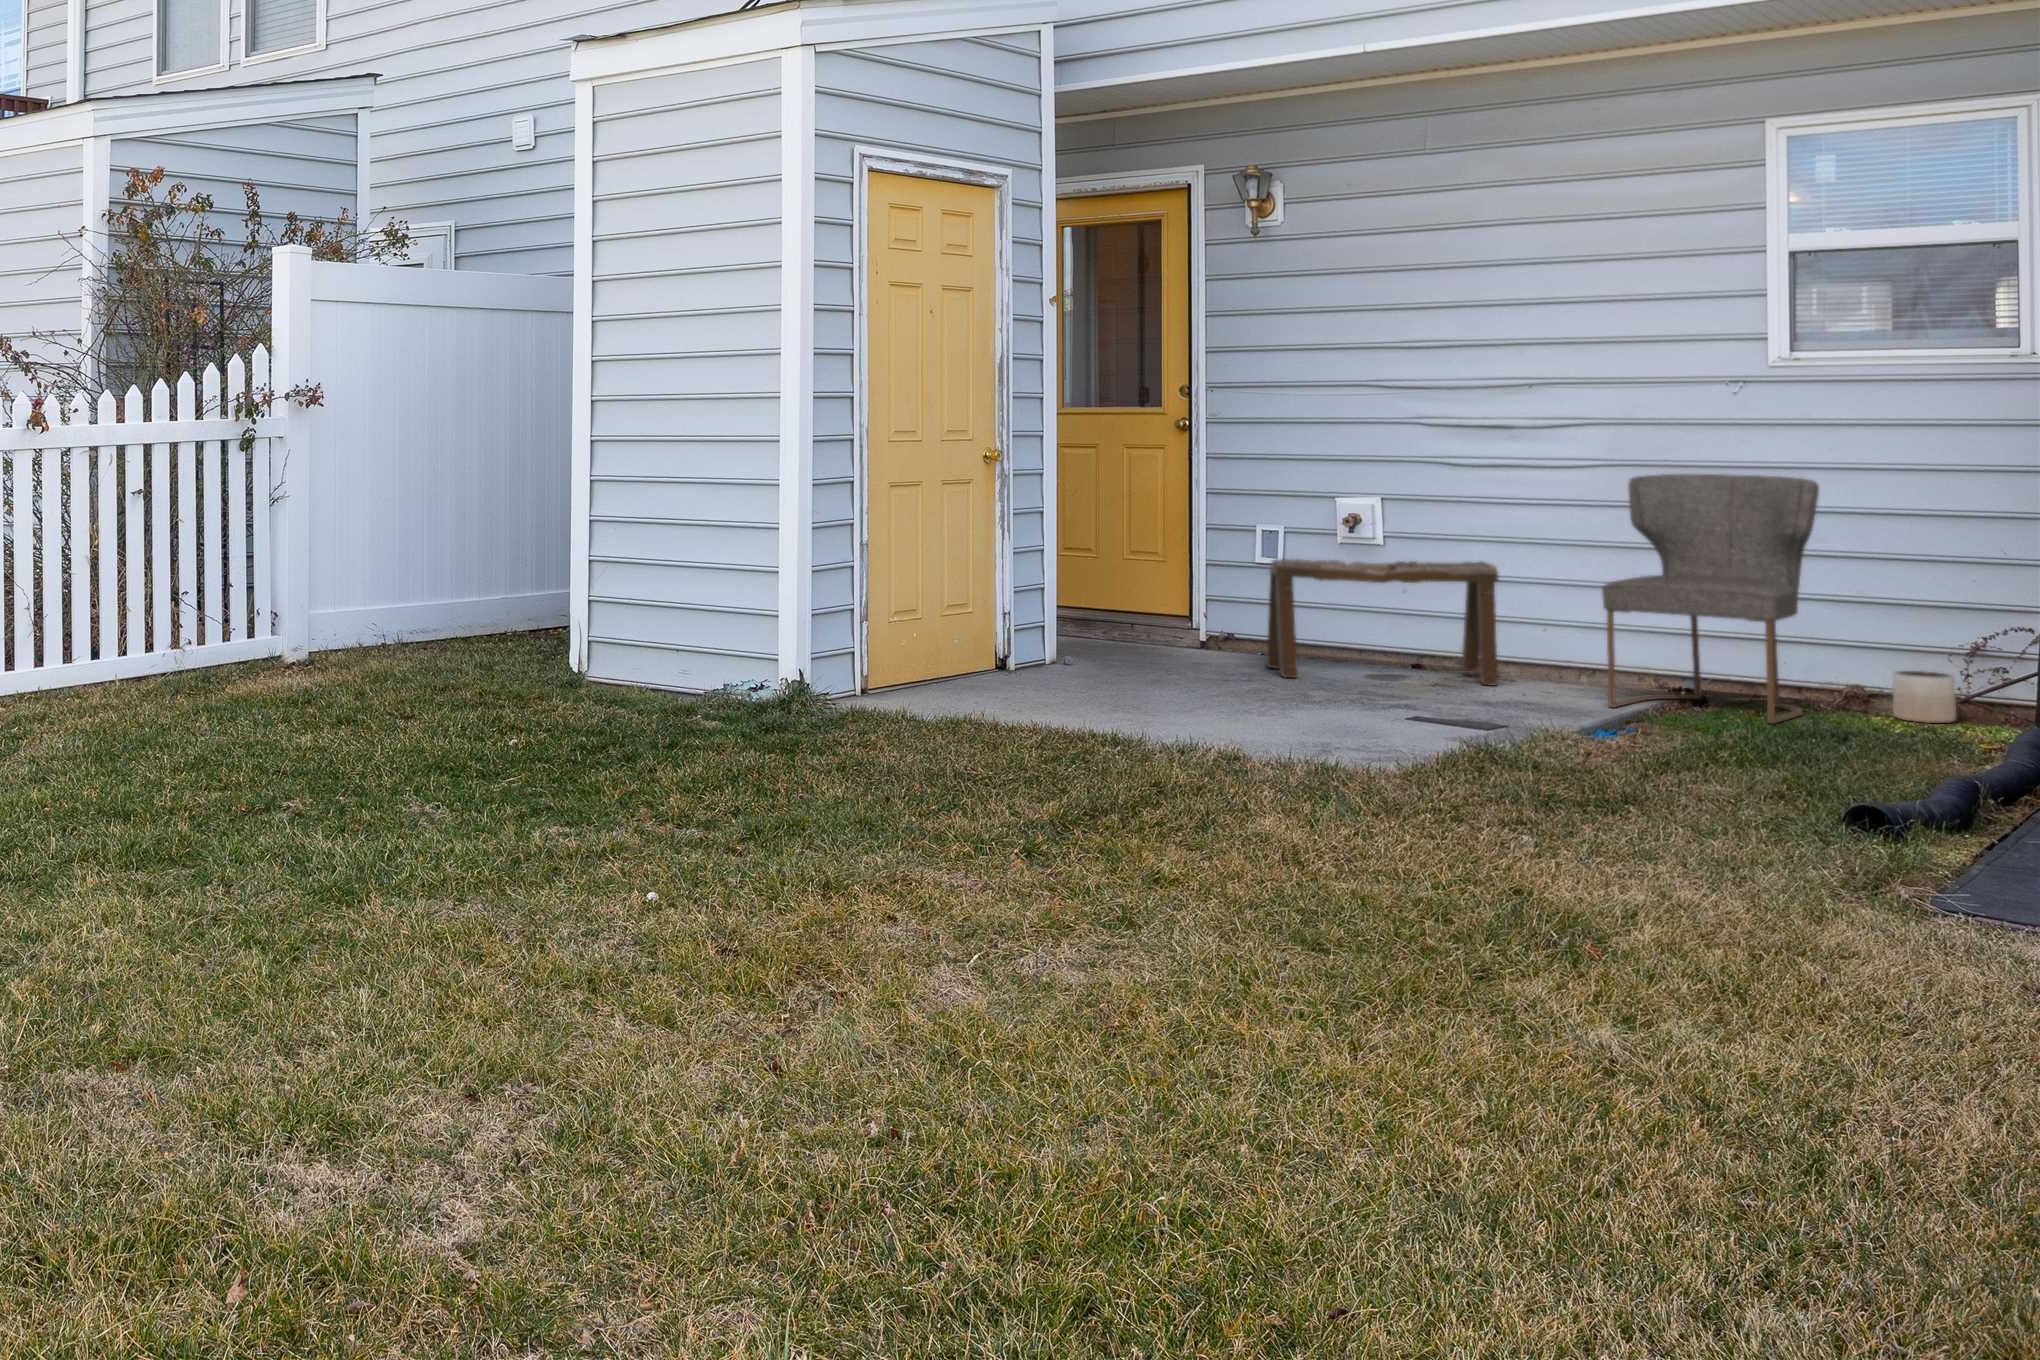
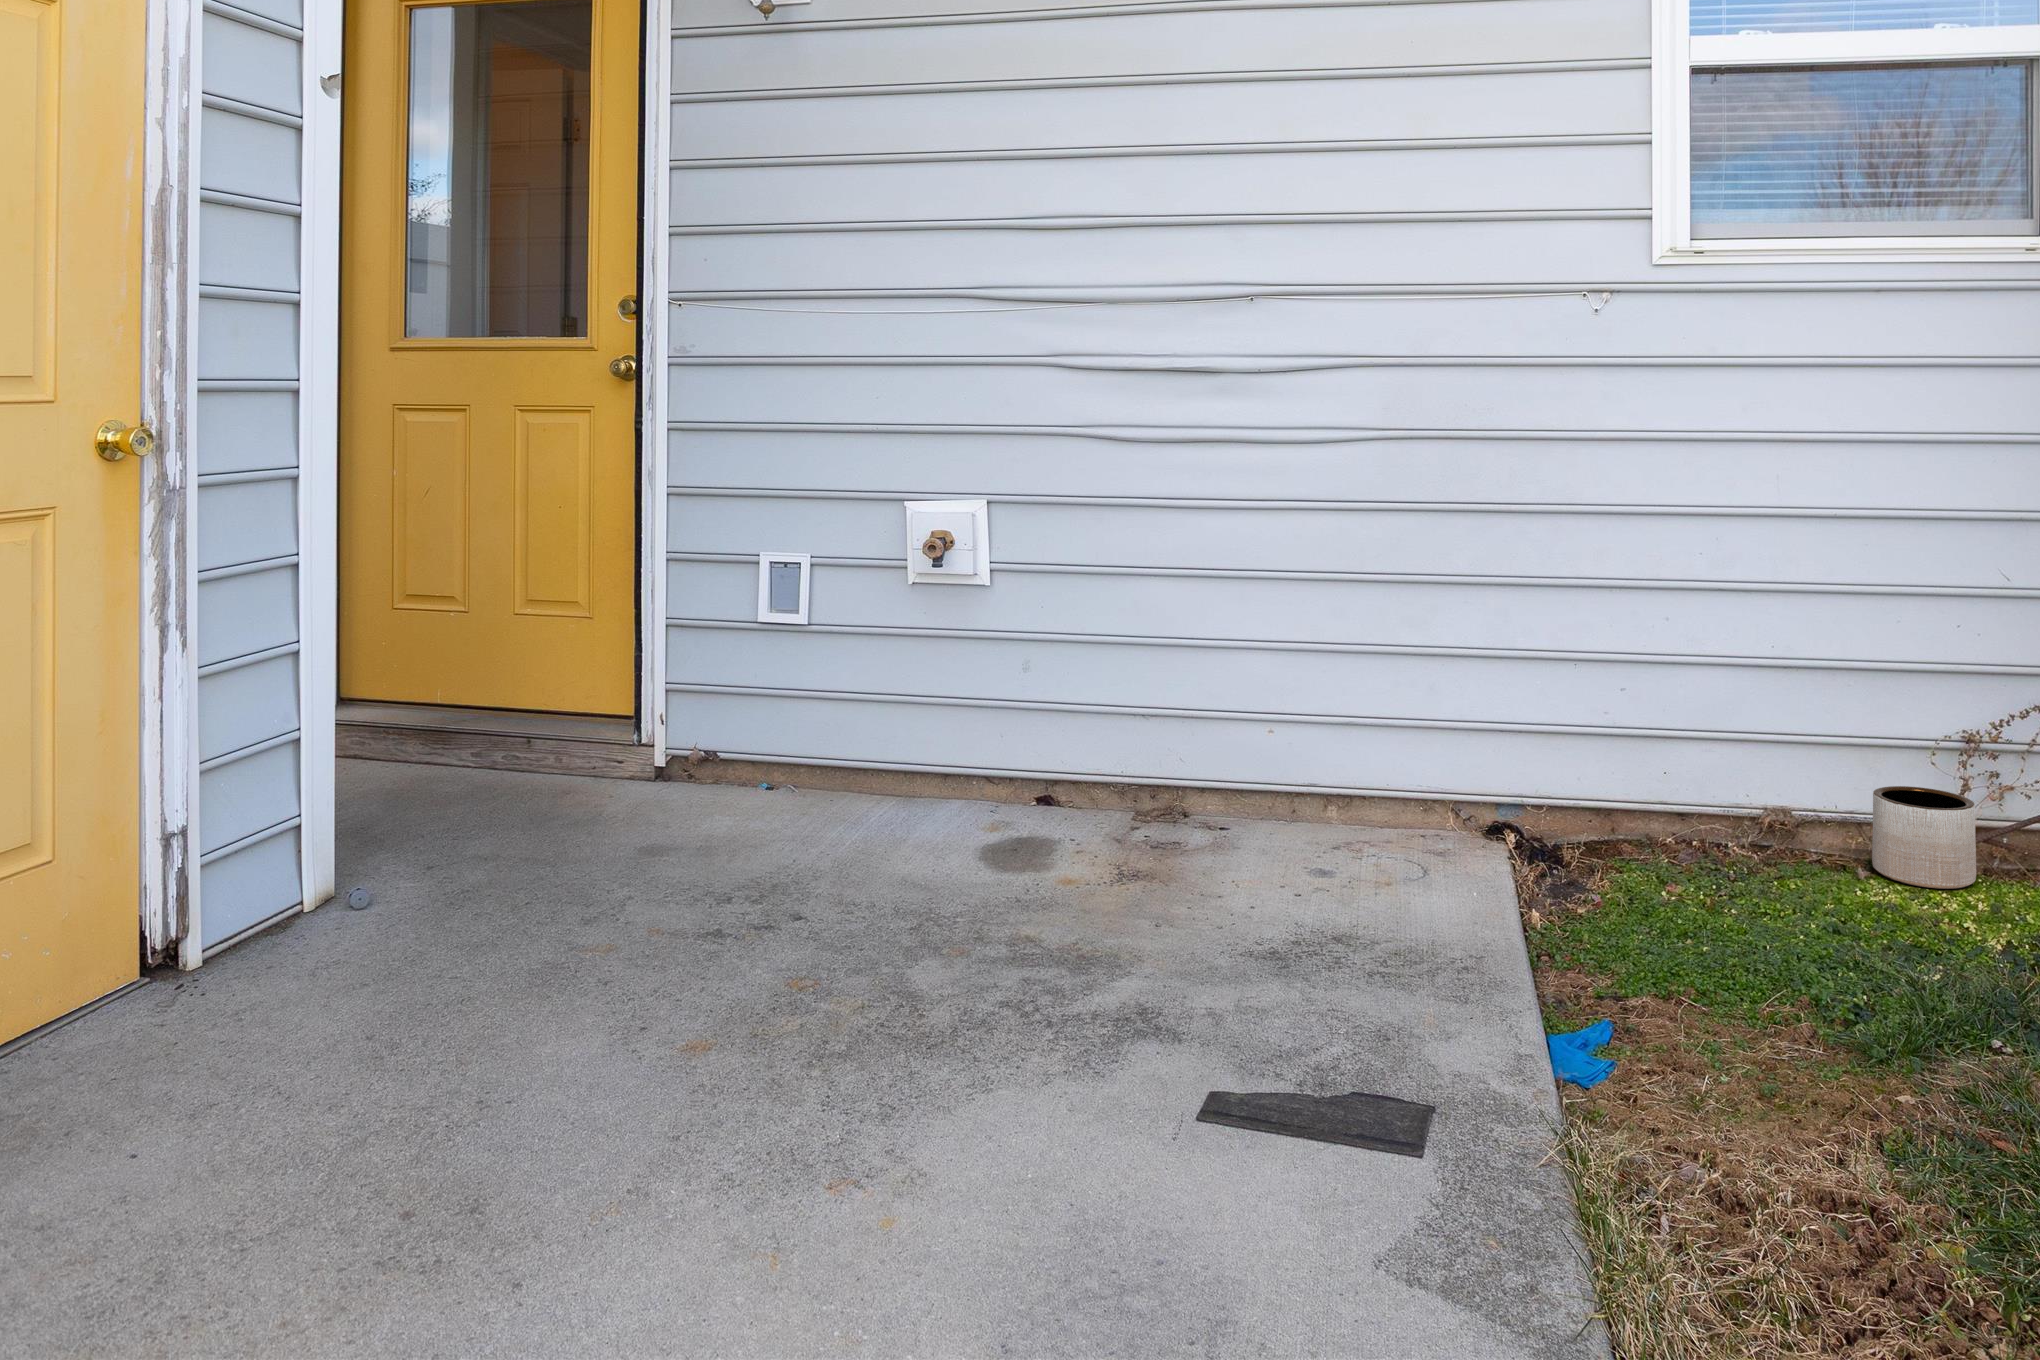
chair: present [1602,474,1819,723] -> none [1471,456,1843,956]
bench: present [1267,559,1499,686] -> none [816,613,1250,902]

